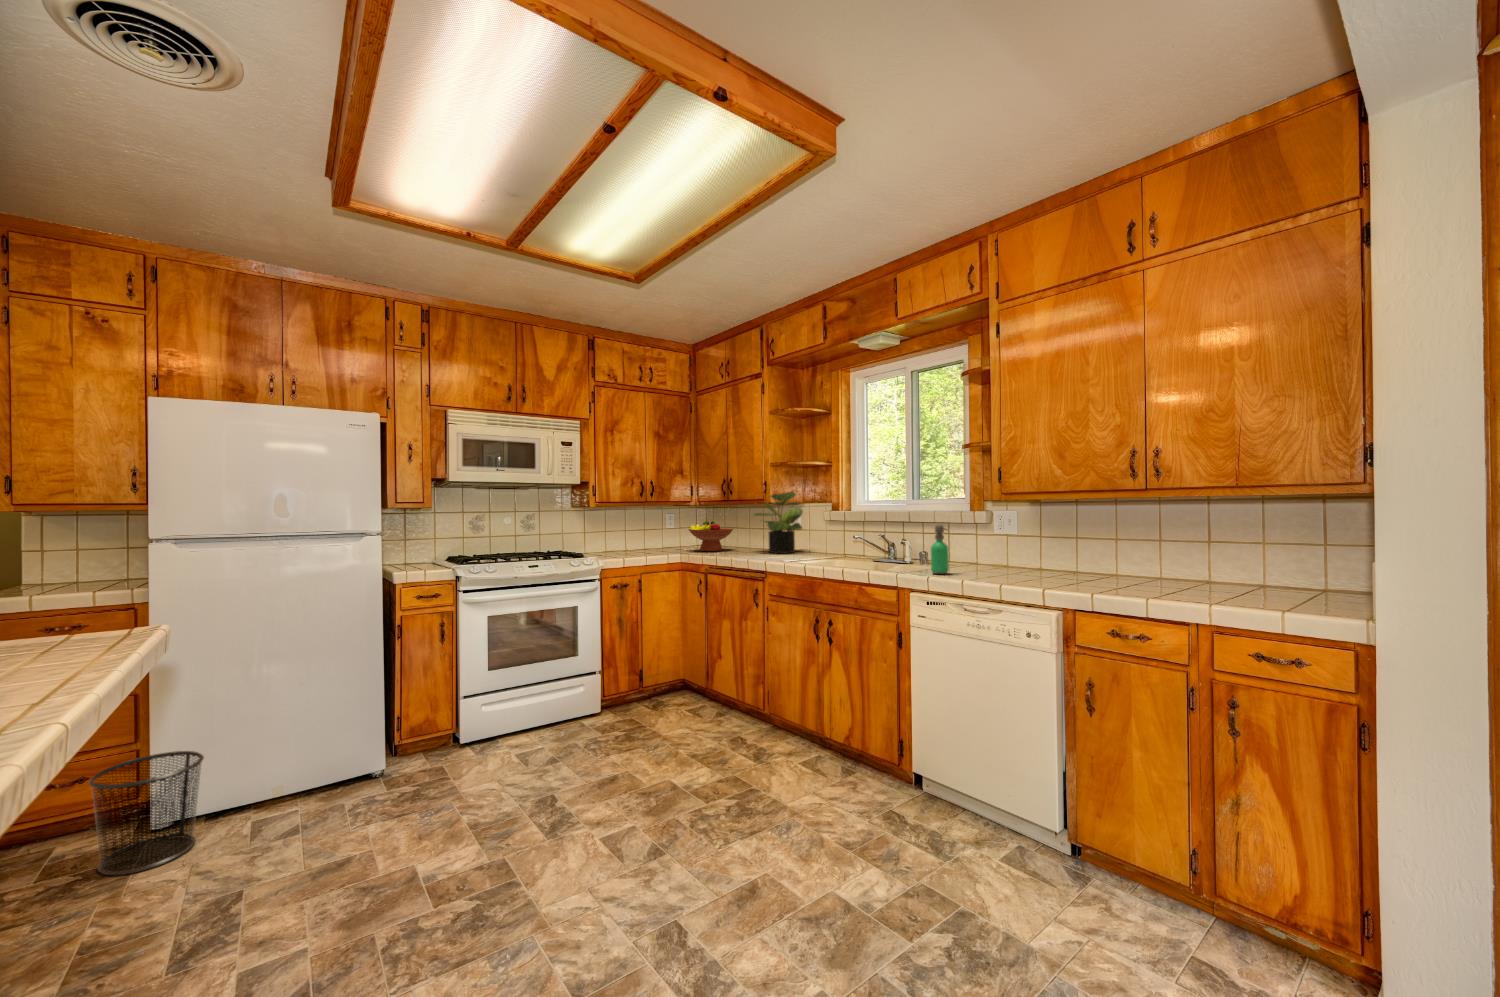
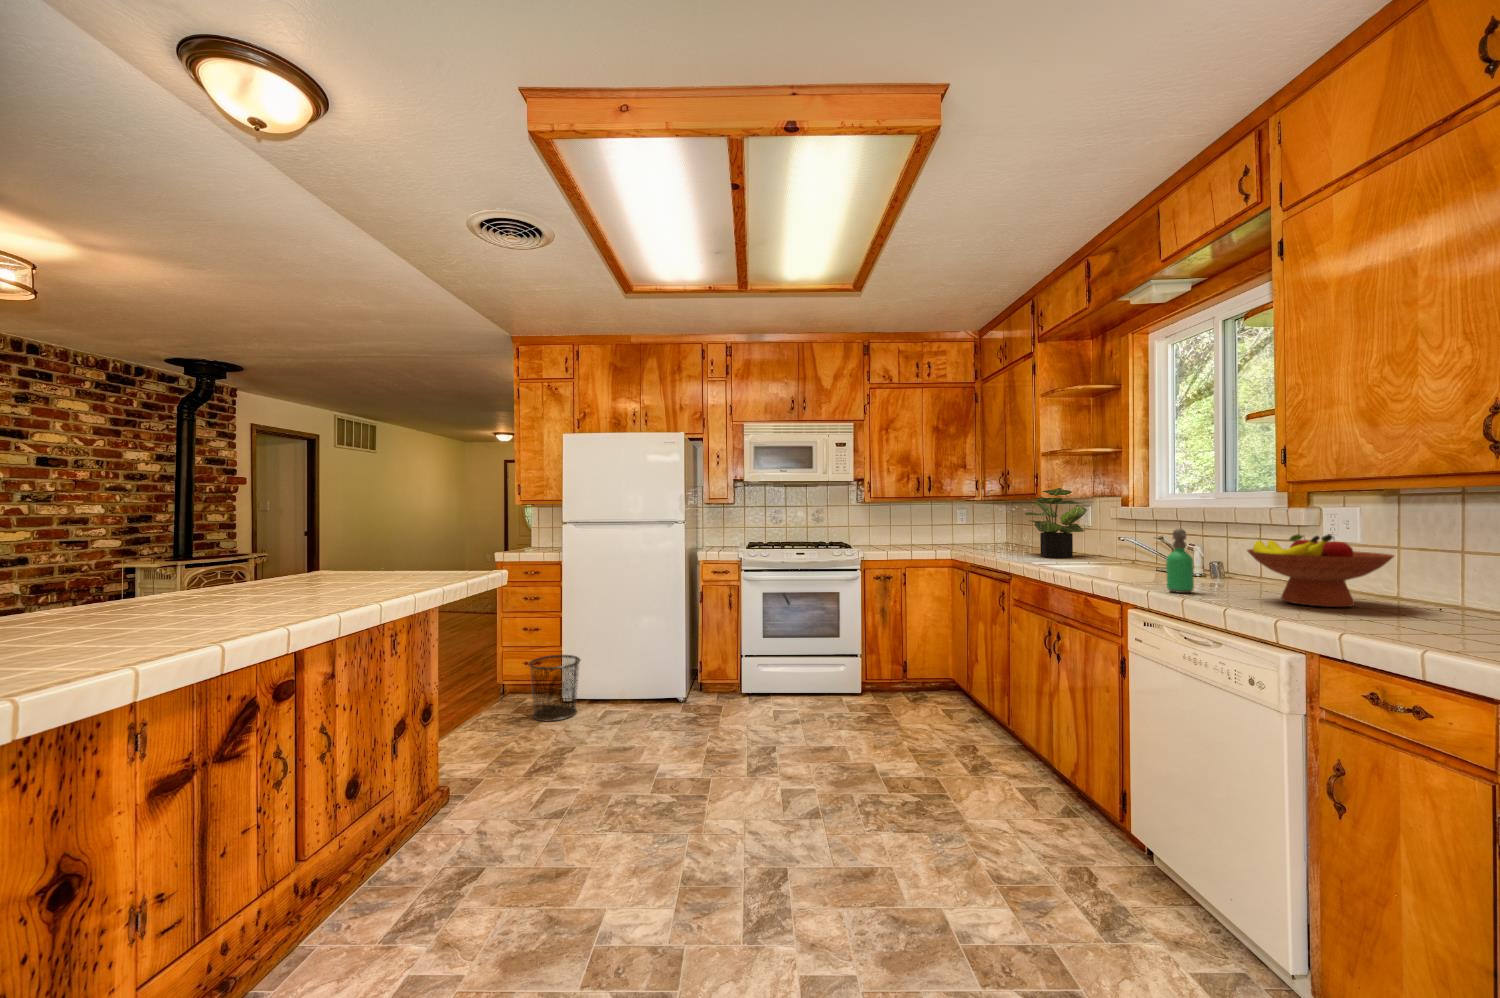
fruit bowl: present [688,521,733,551] -> present [1247,534,1394,607]

